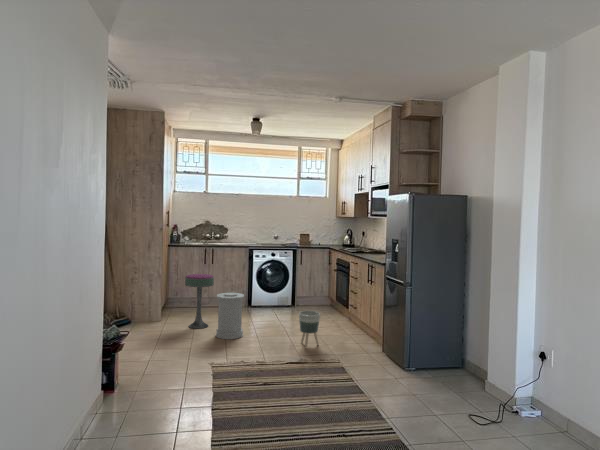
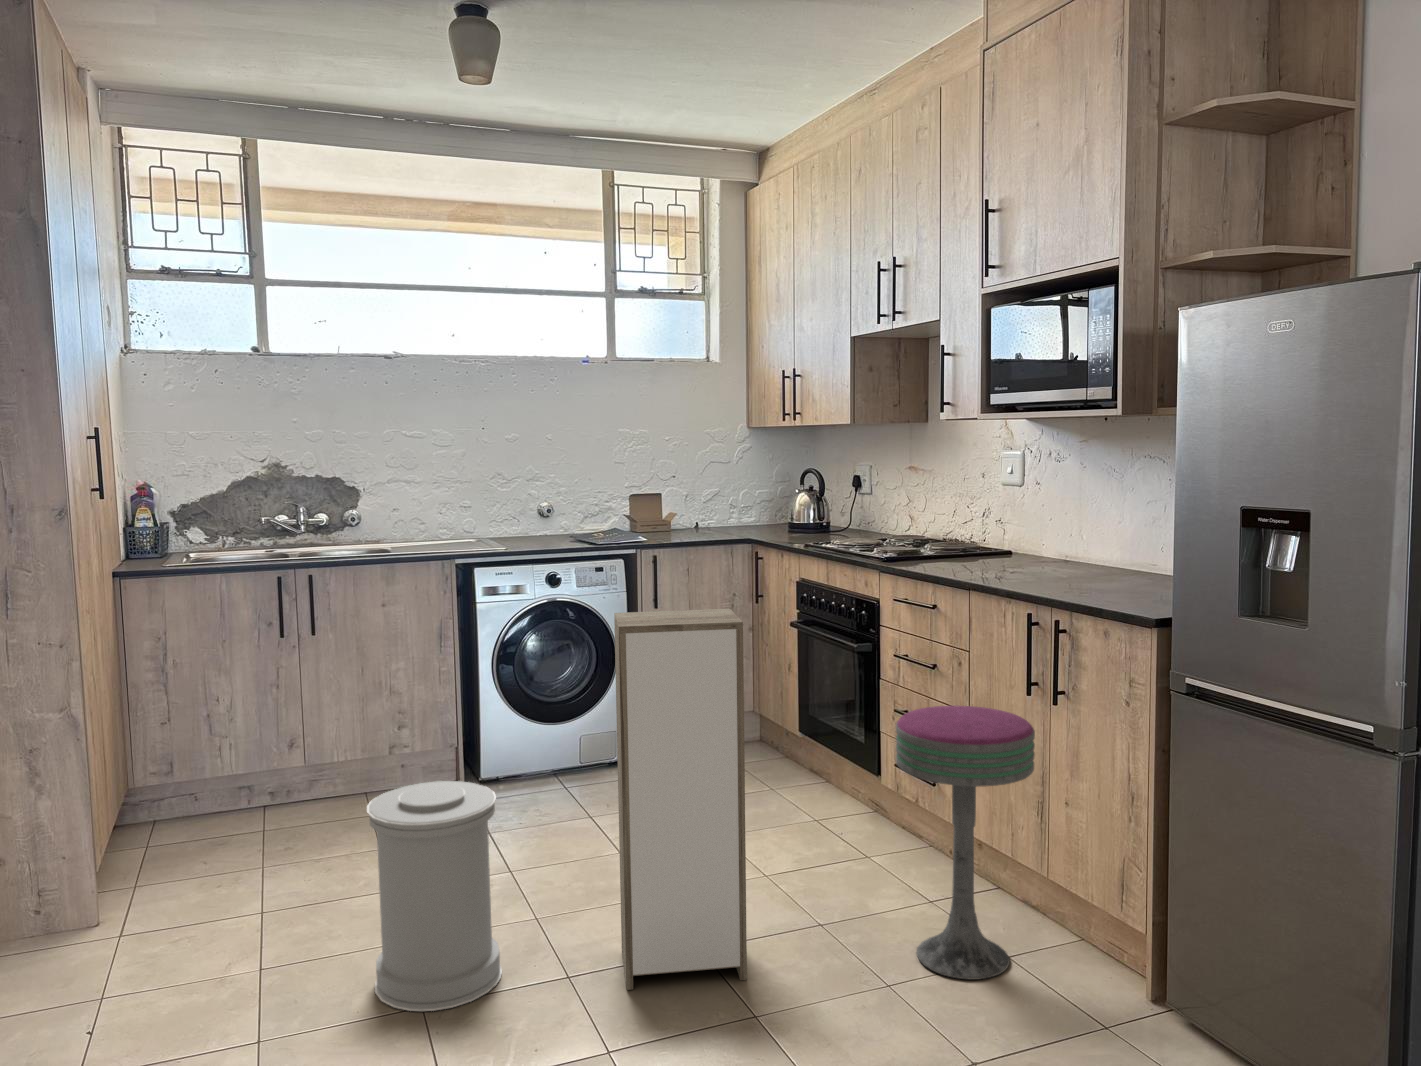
storage cabinet: none [268,257,299,342] -> present [614,609,747,990]
bar stool: present [185,274,214,329] -> present [896,706,1035,980]
planter: present [299,311,320,348] -> none [769,841,867,1025]

